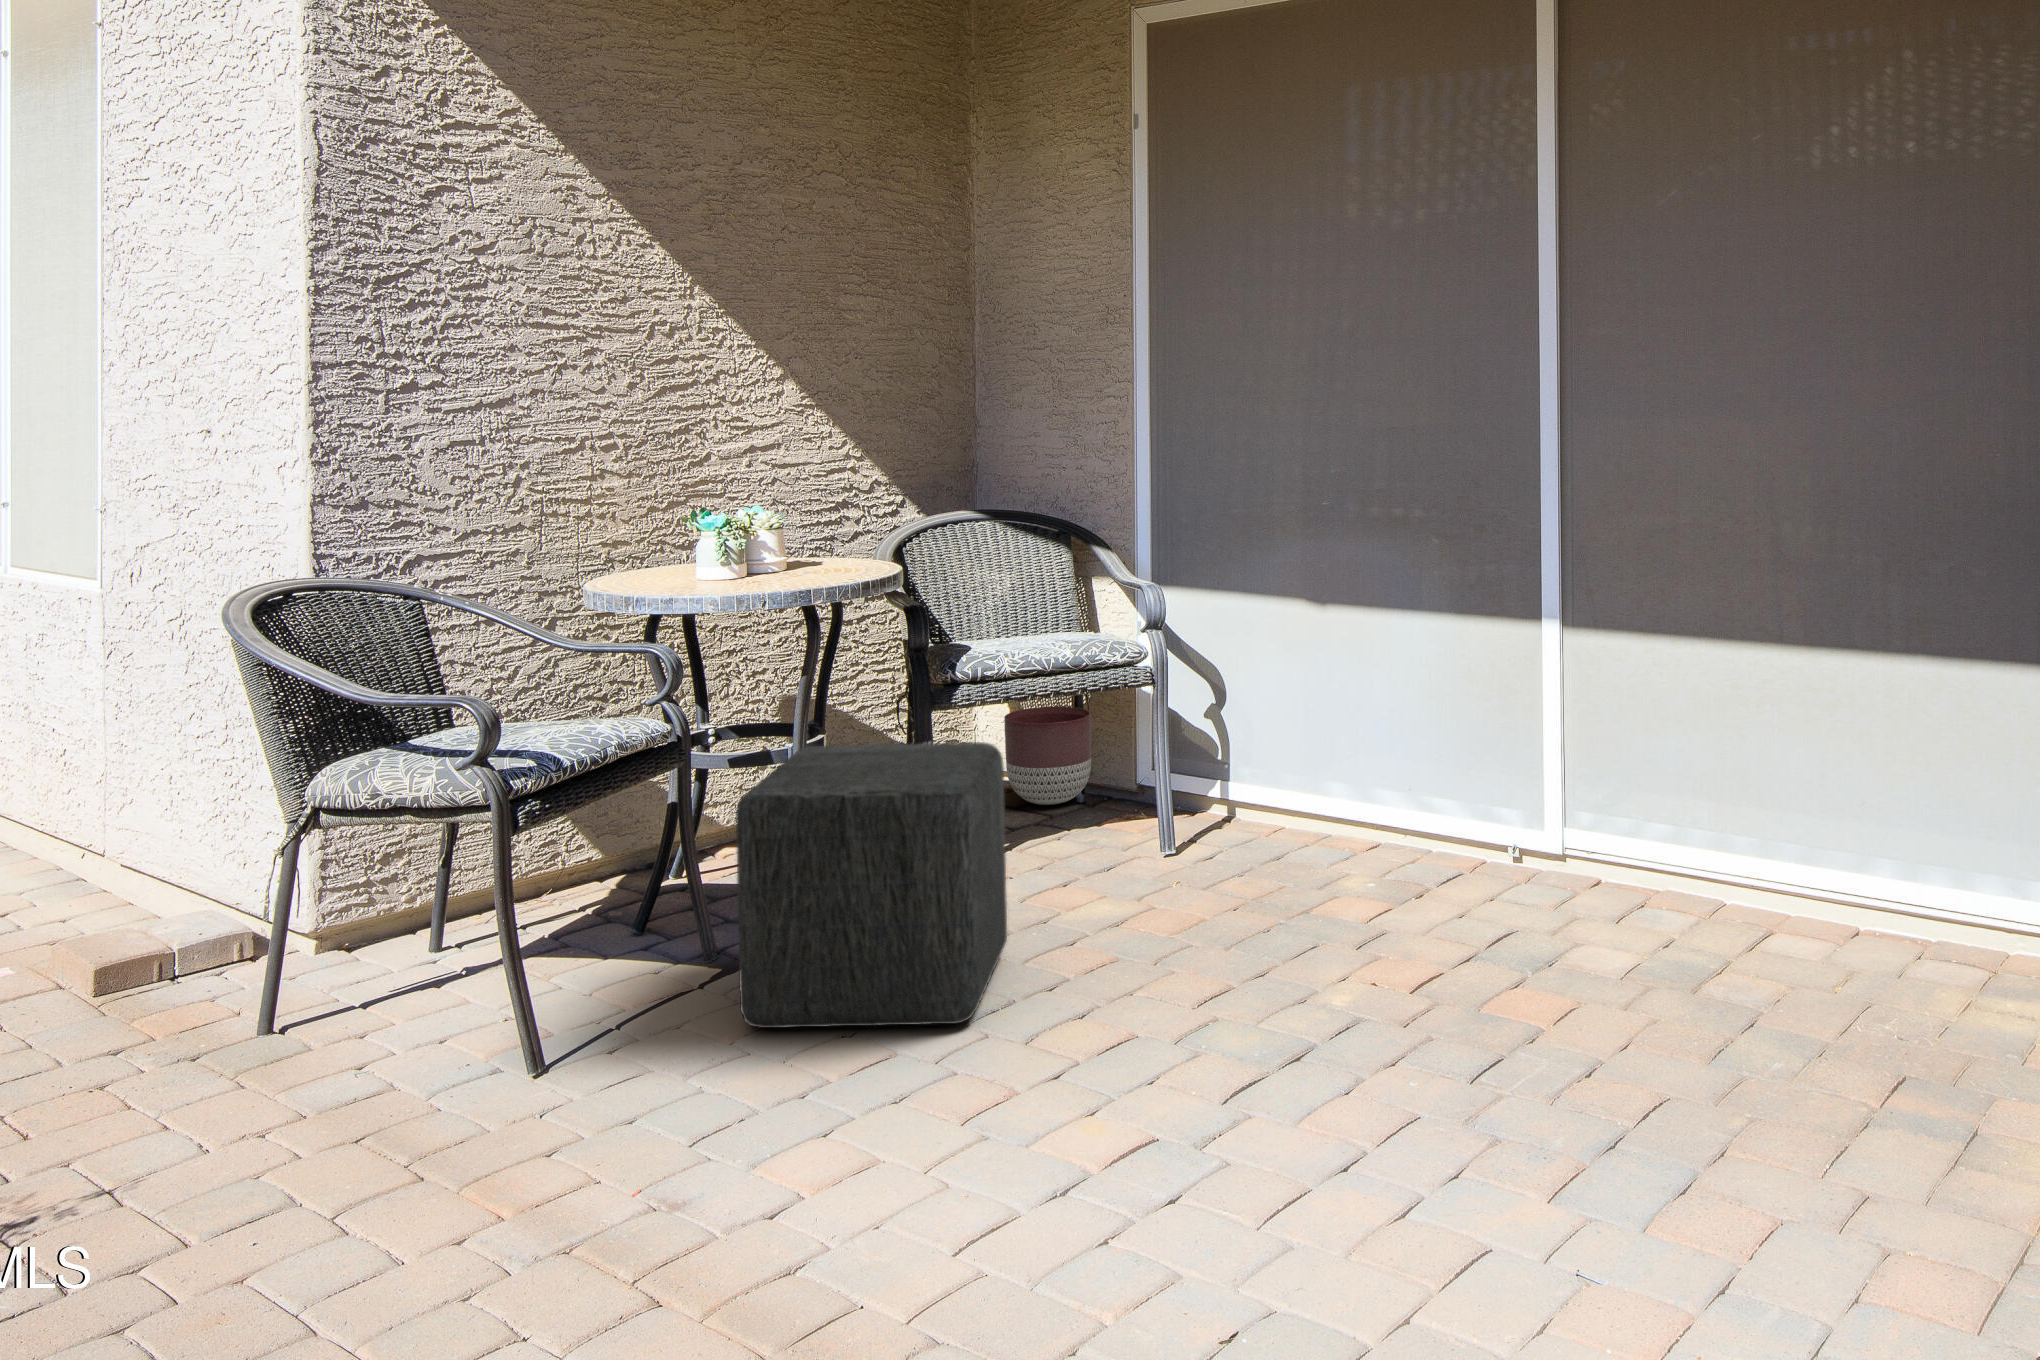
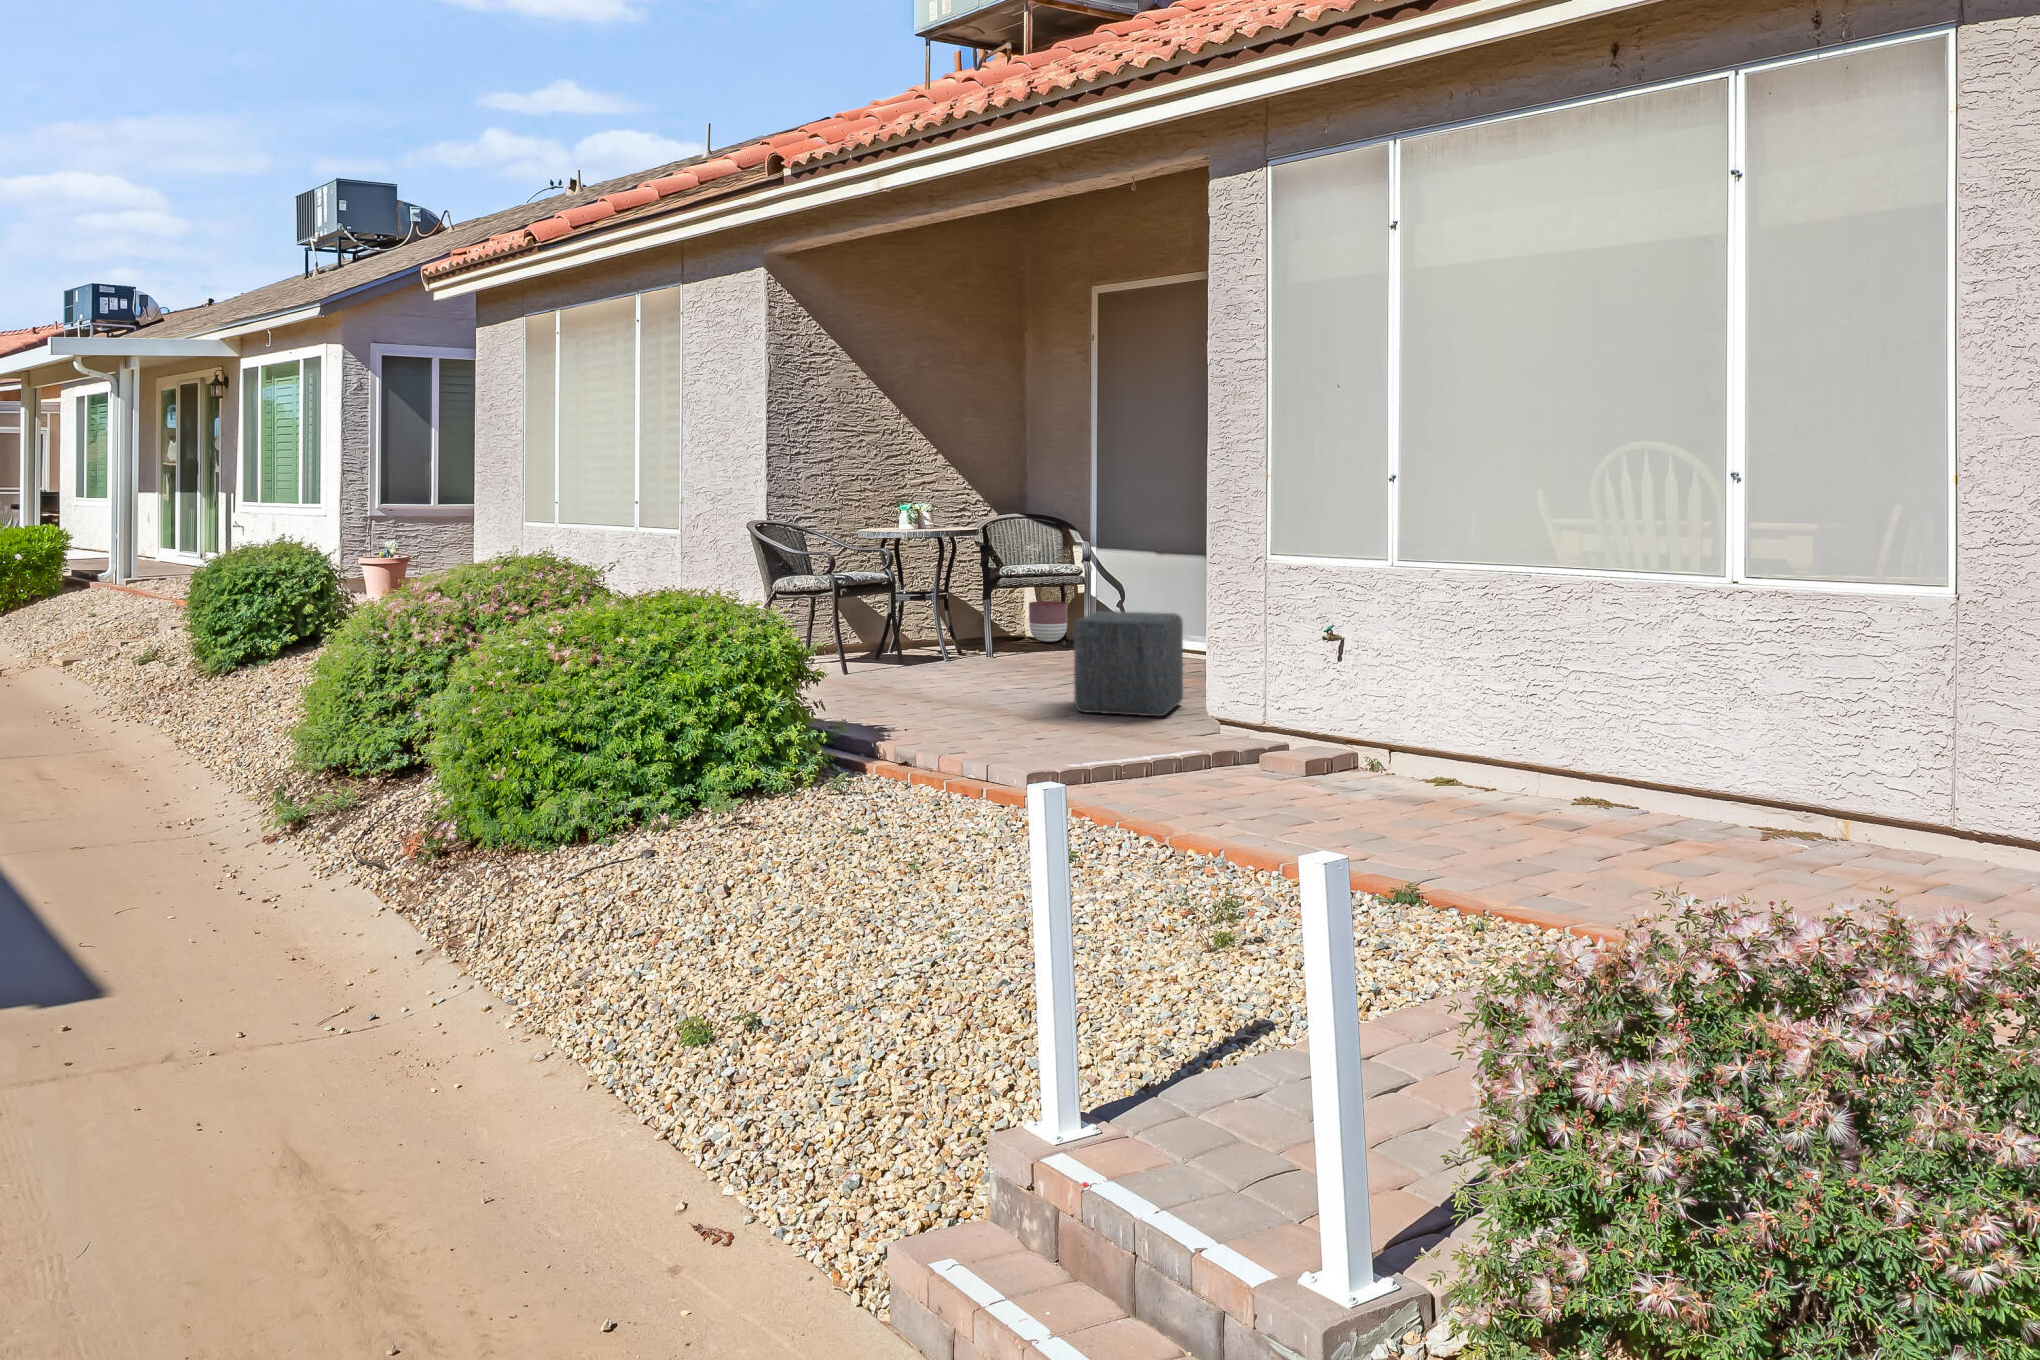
ottoman: present [736,742,1007,1028] -> present [1074,611,1183,716]

